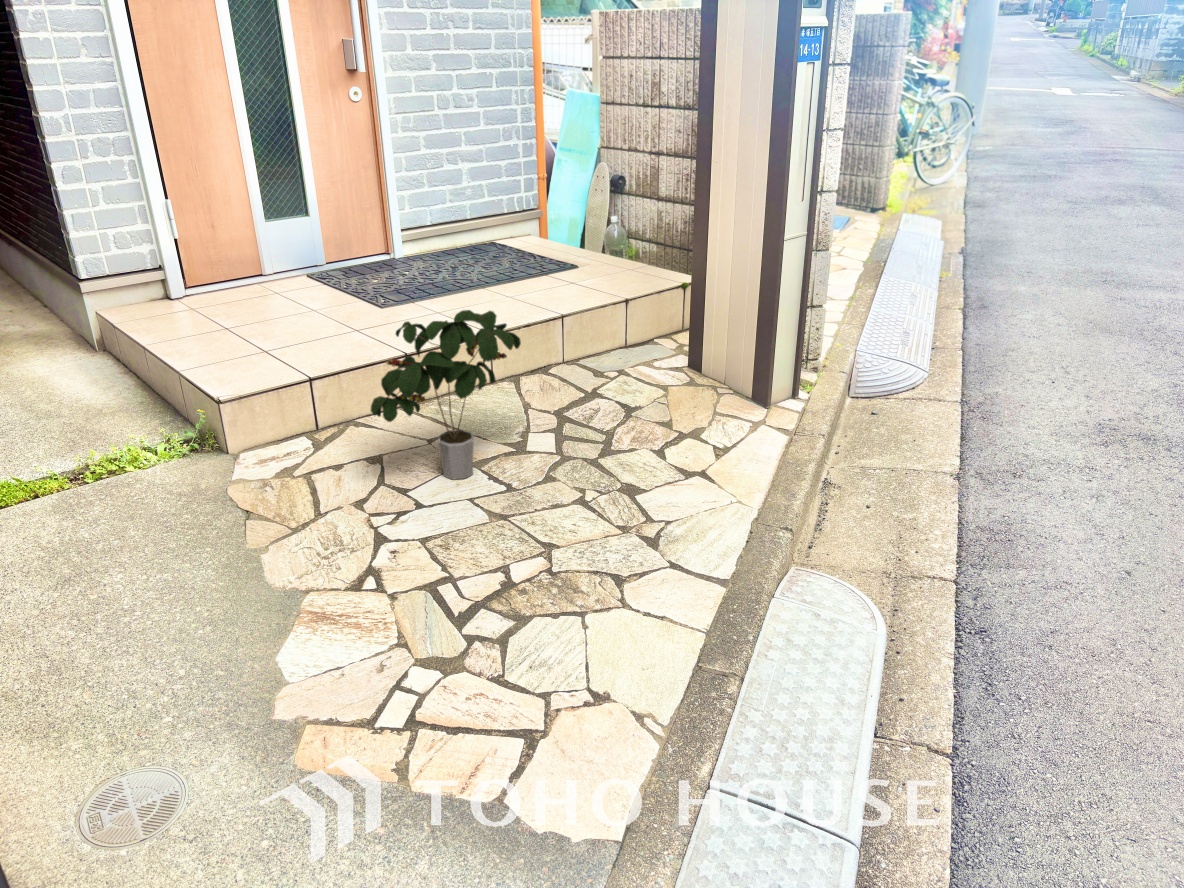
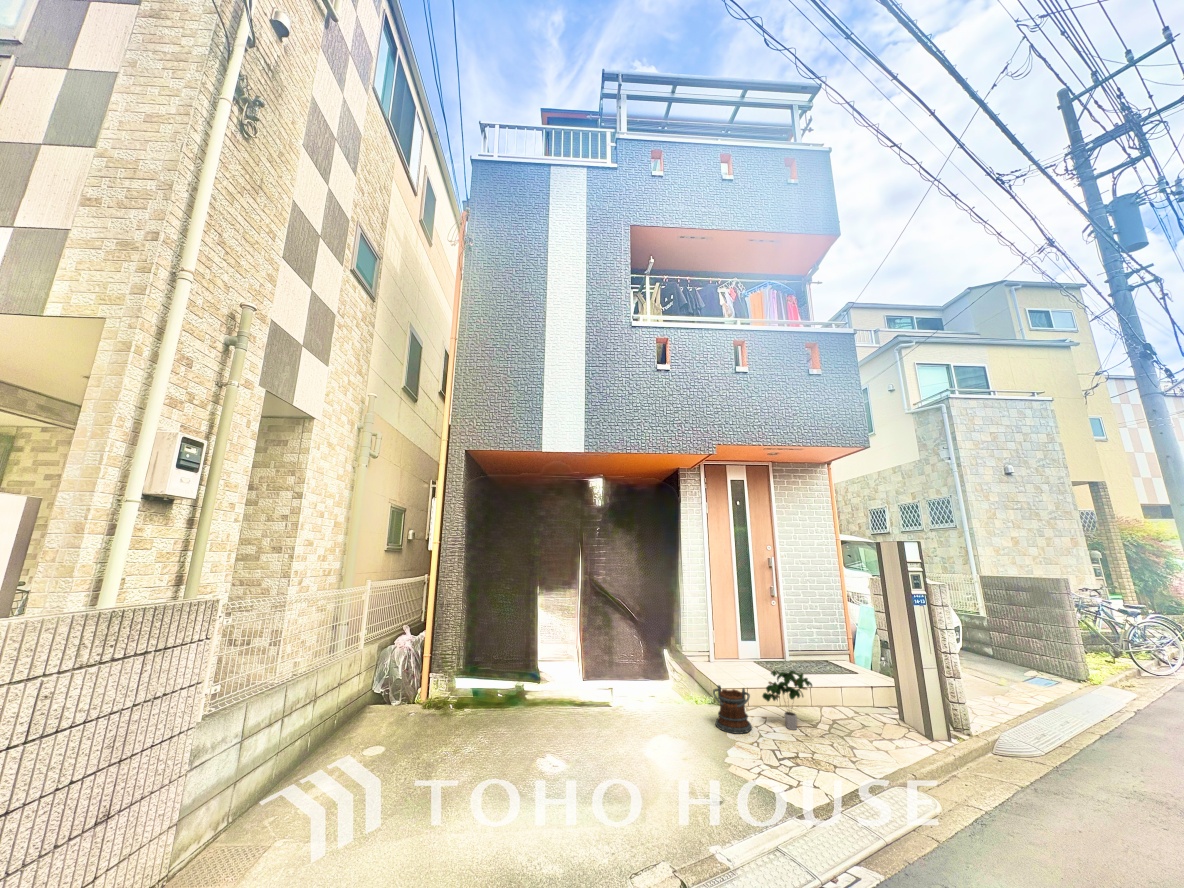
bucket: none [194,404,347,560] -> present [713,685,752,734]

